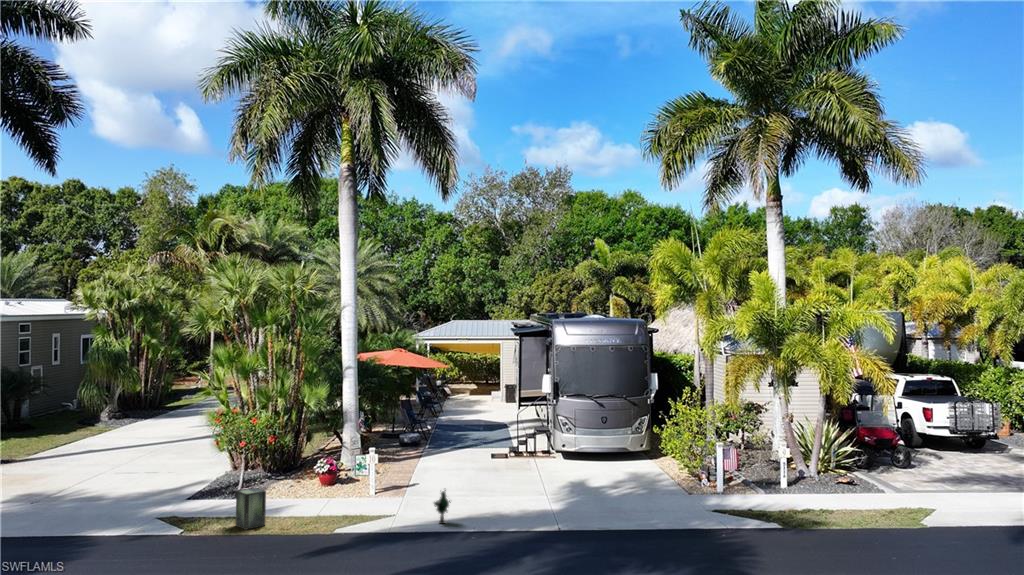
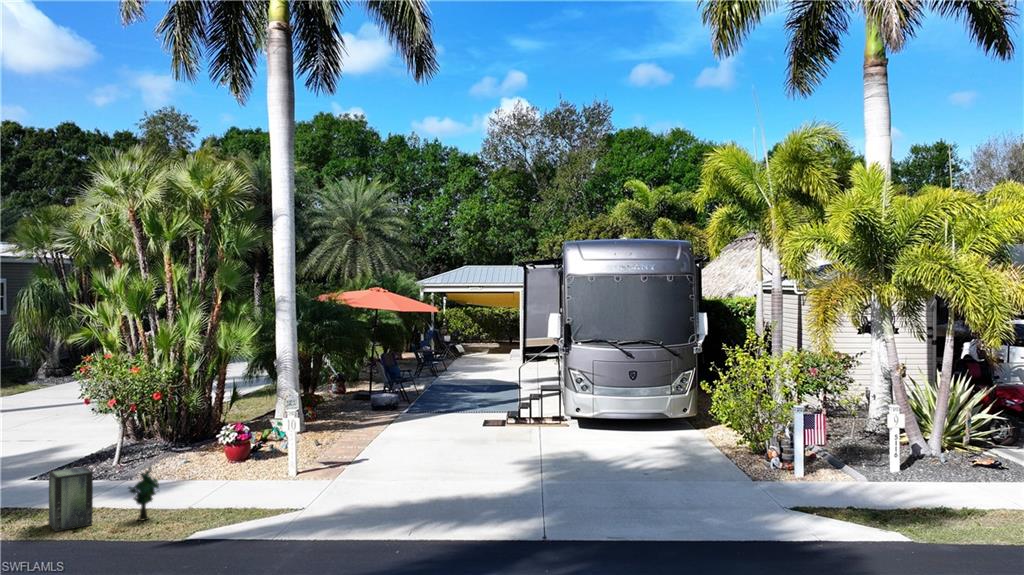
decorative plant: present [434,490,451,524] -> present [129,467,159,521]

